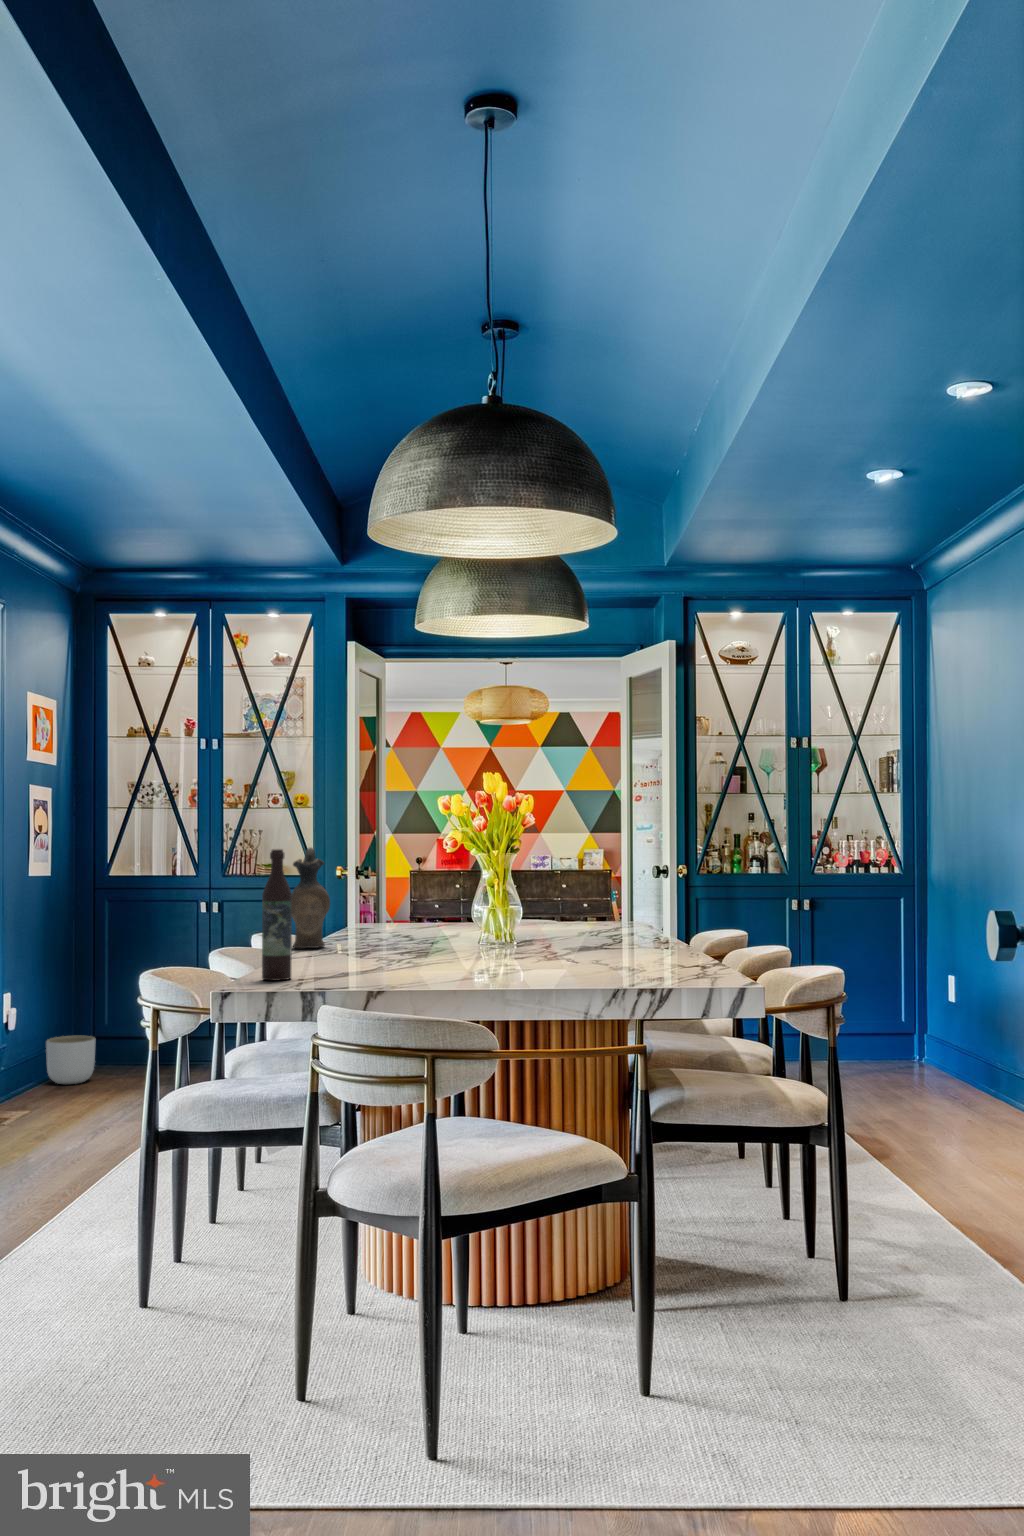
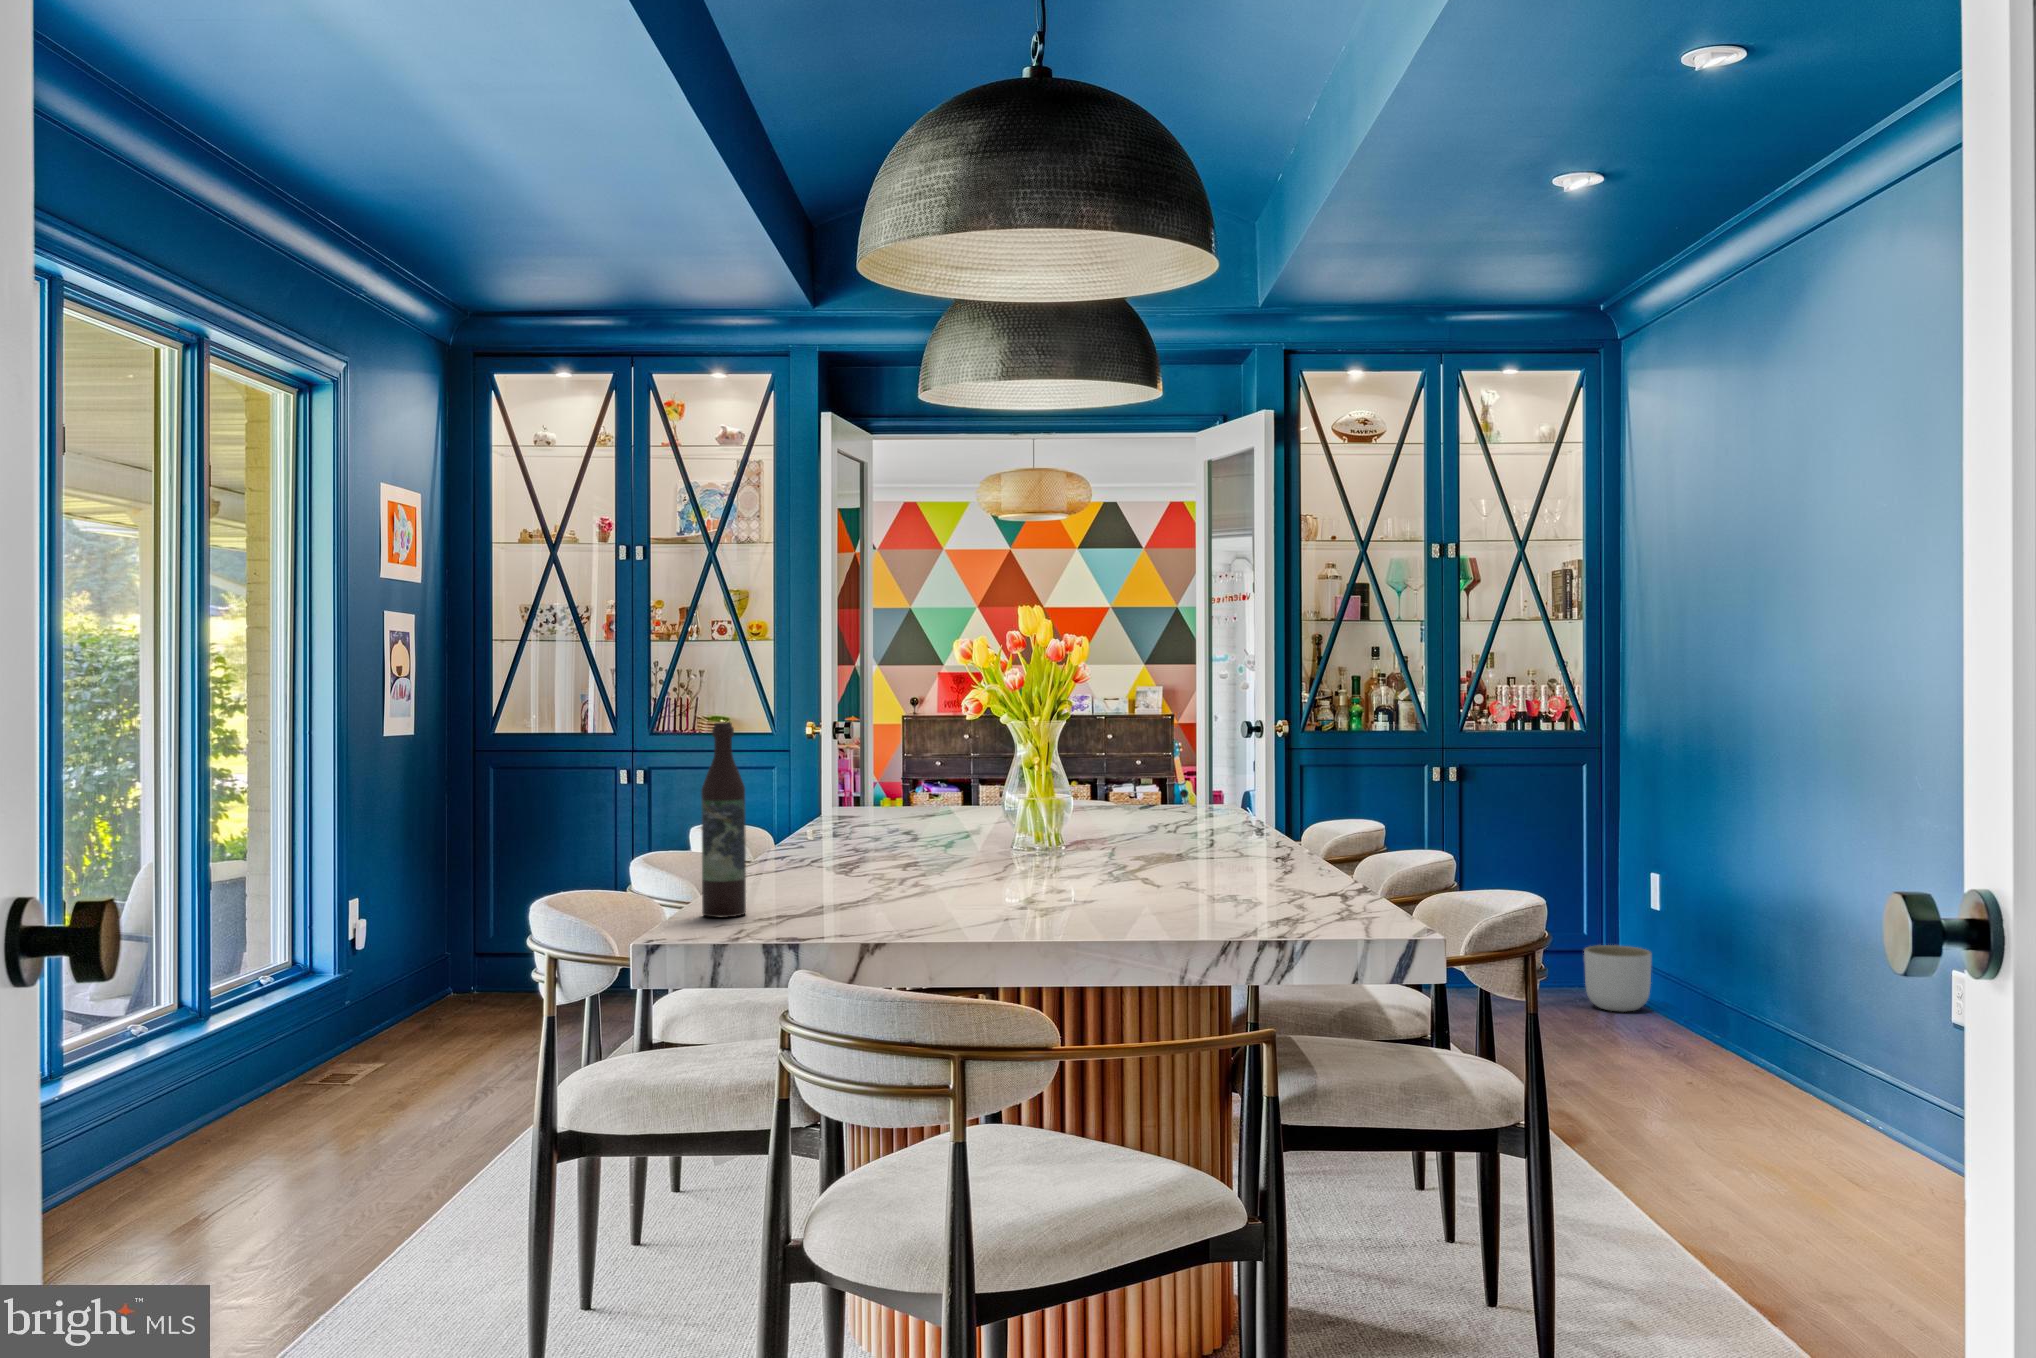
ceramic pitcher: present [292,848,330,948] -> none [742,707,801,852]
planter: present [46,1036,96,1084] -> present [1584,945,1652,1012]

